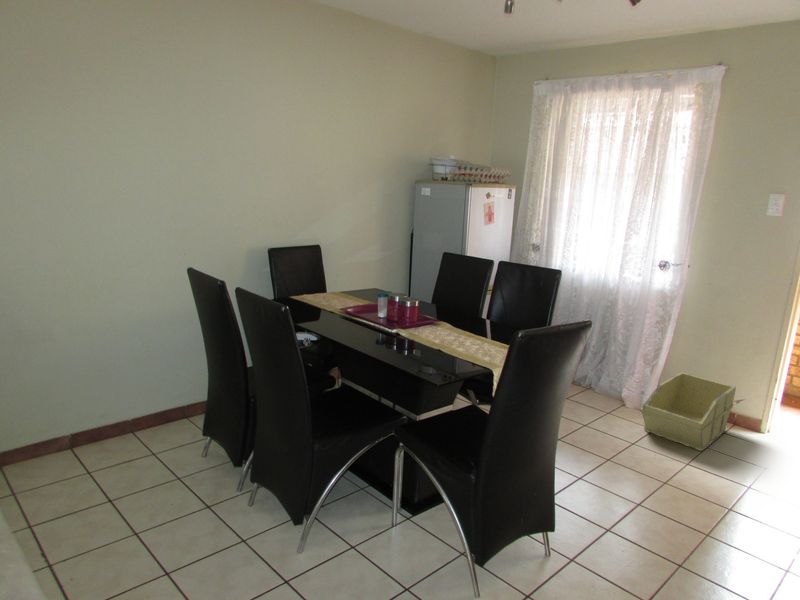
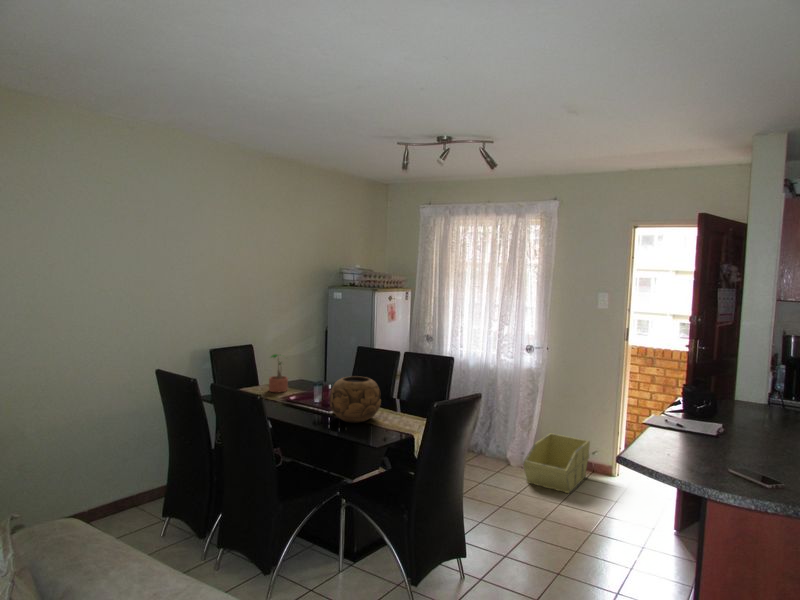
potted plant: none [332,257,356,302] -> present [269,354,288,392]
decorative bowl: none [392,288,457,347] -> present [330,376,381,423]

